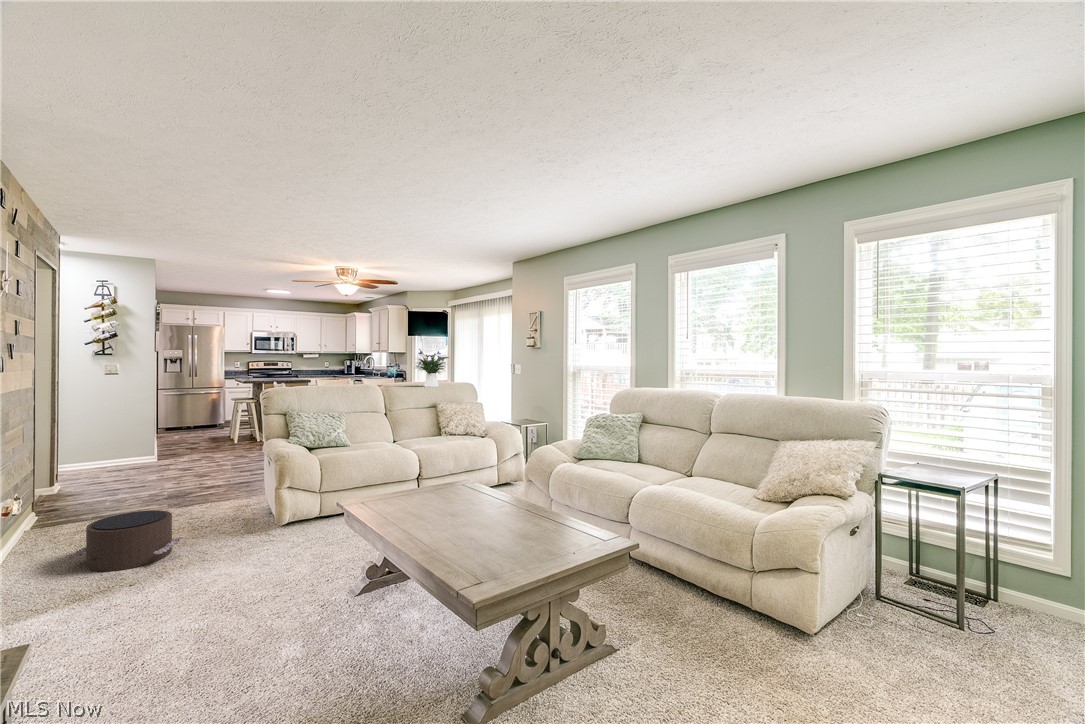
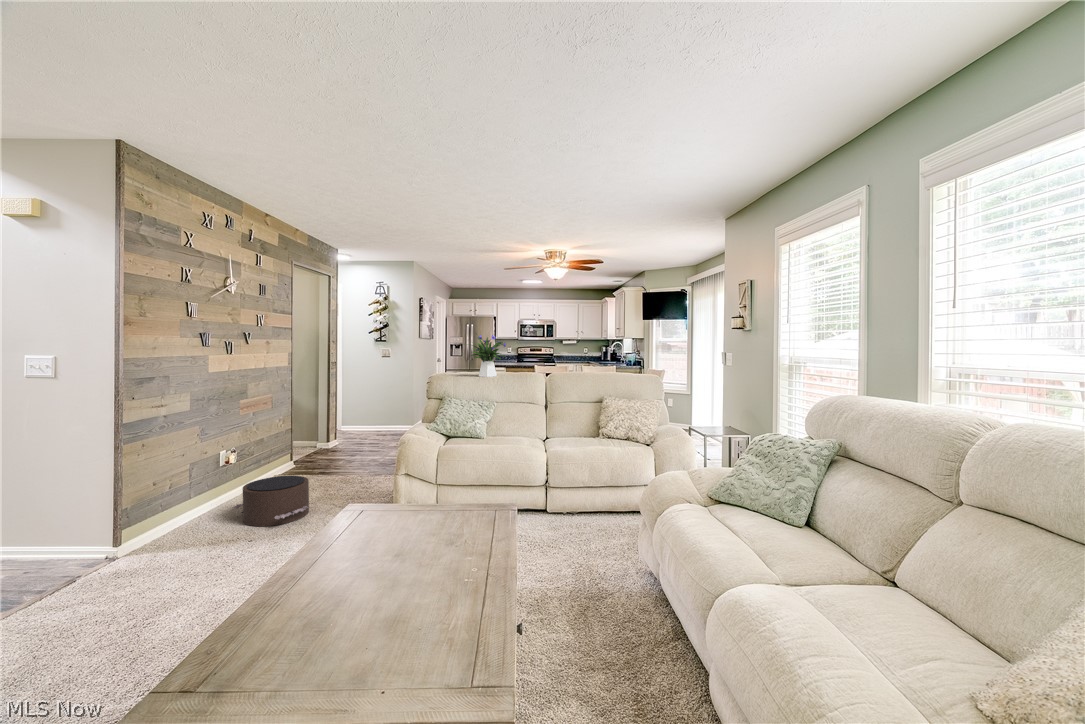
flower arrangement: present [416,349,449,387] -> present [471,335,506,377]

